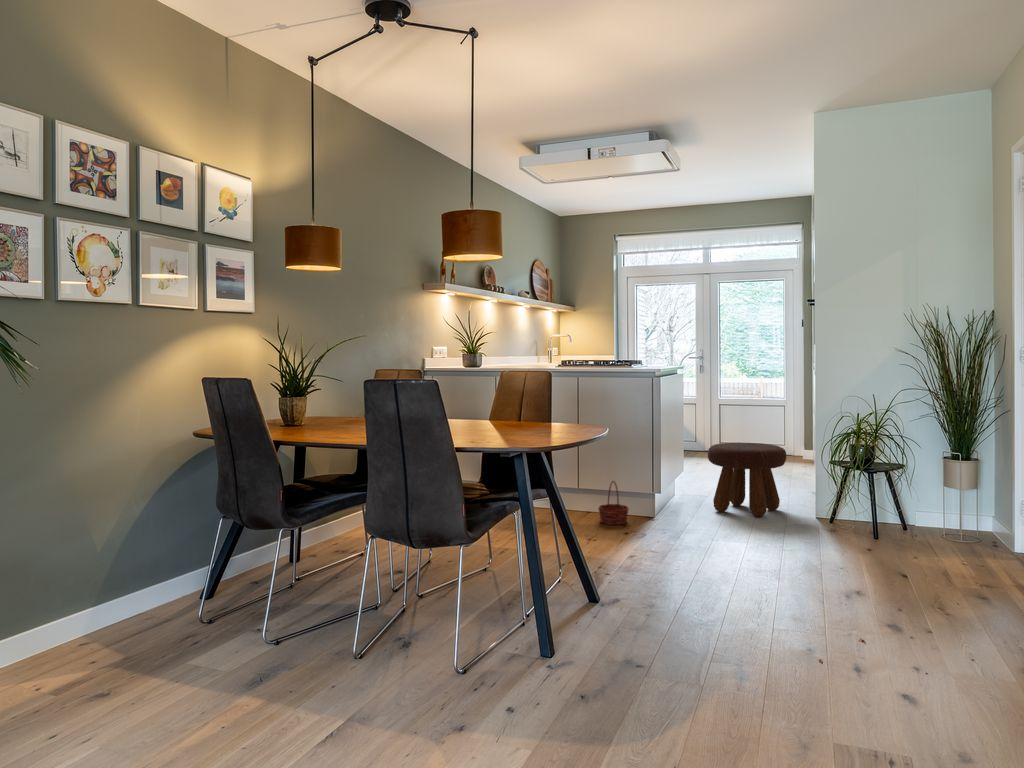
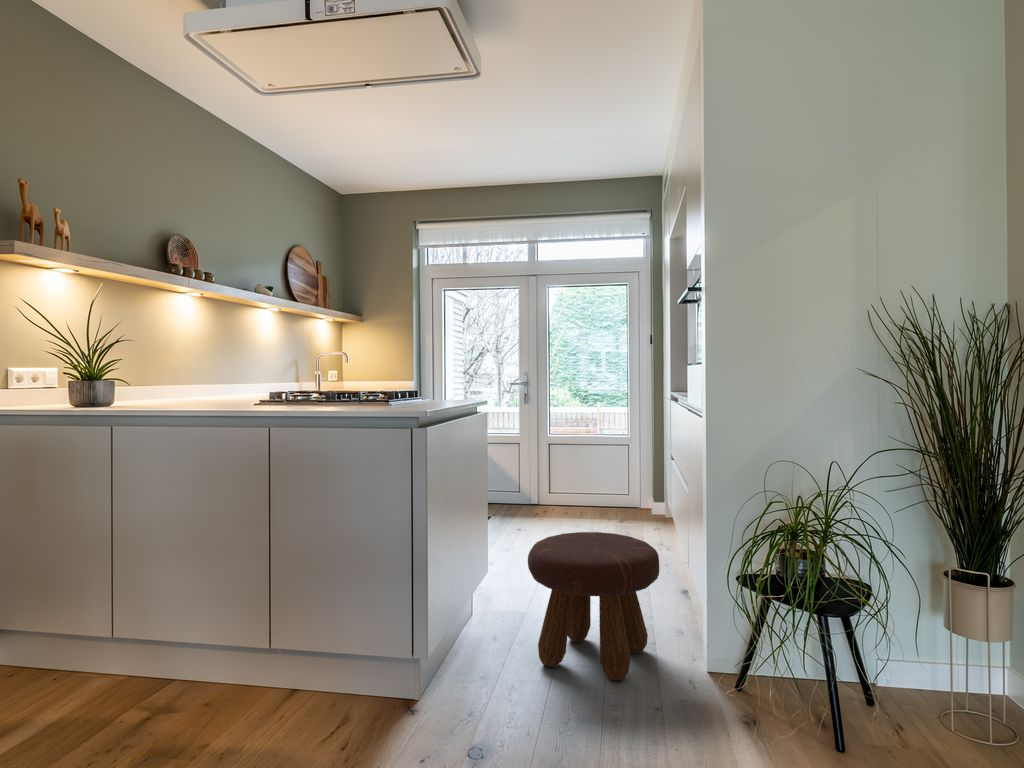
basket: present [598,481,629,525] -> none [307,645,372,744]

